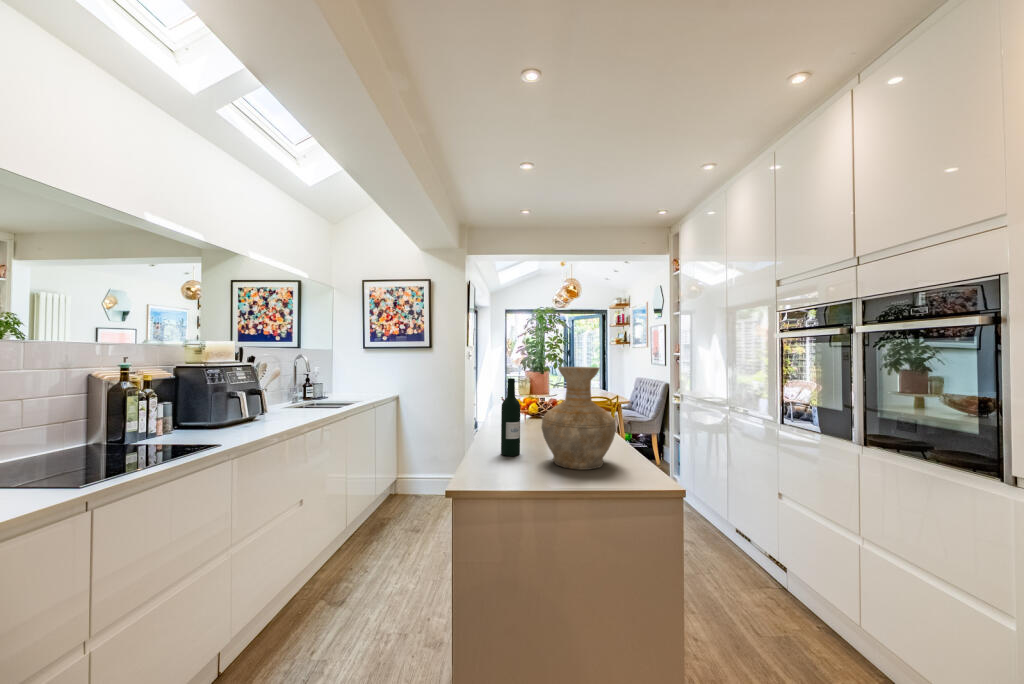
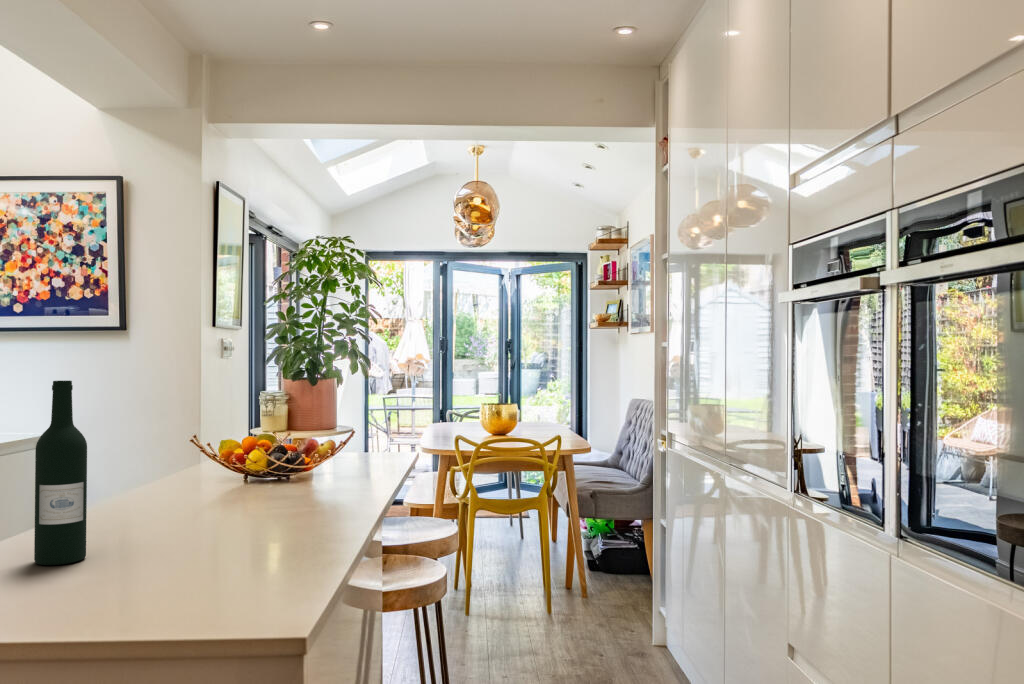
vase: present [542,367,616,470] -> none [89,350,279,595]

